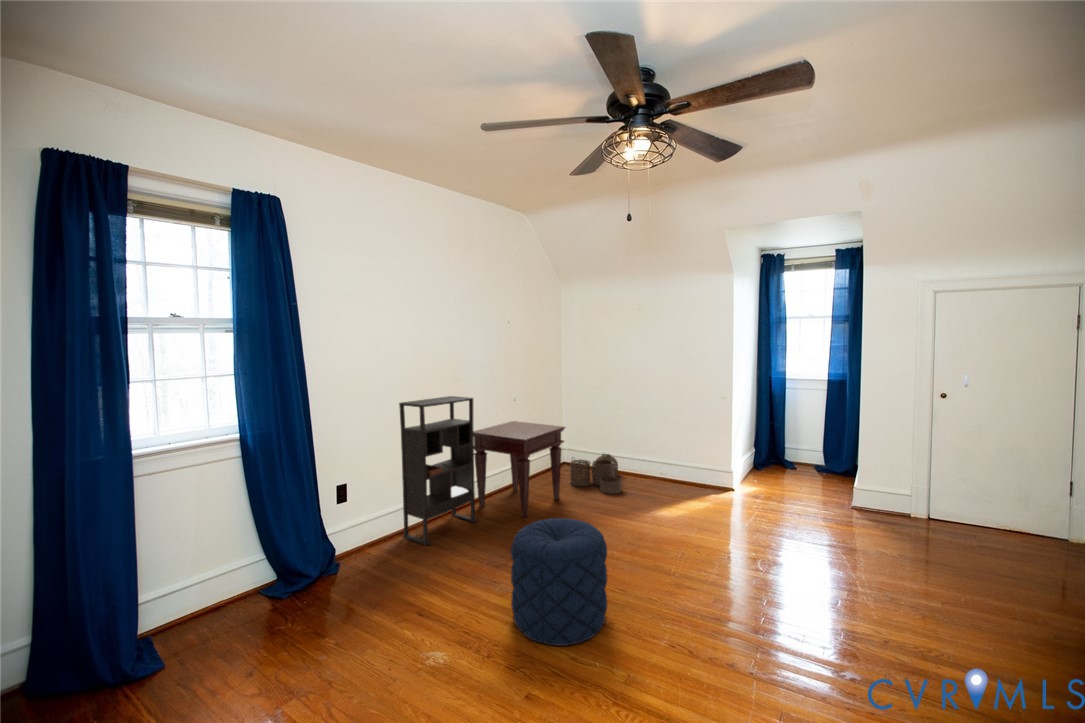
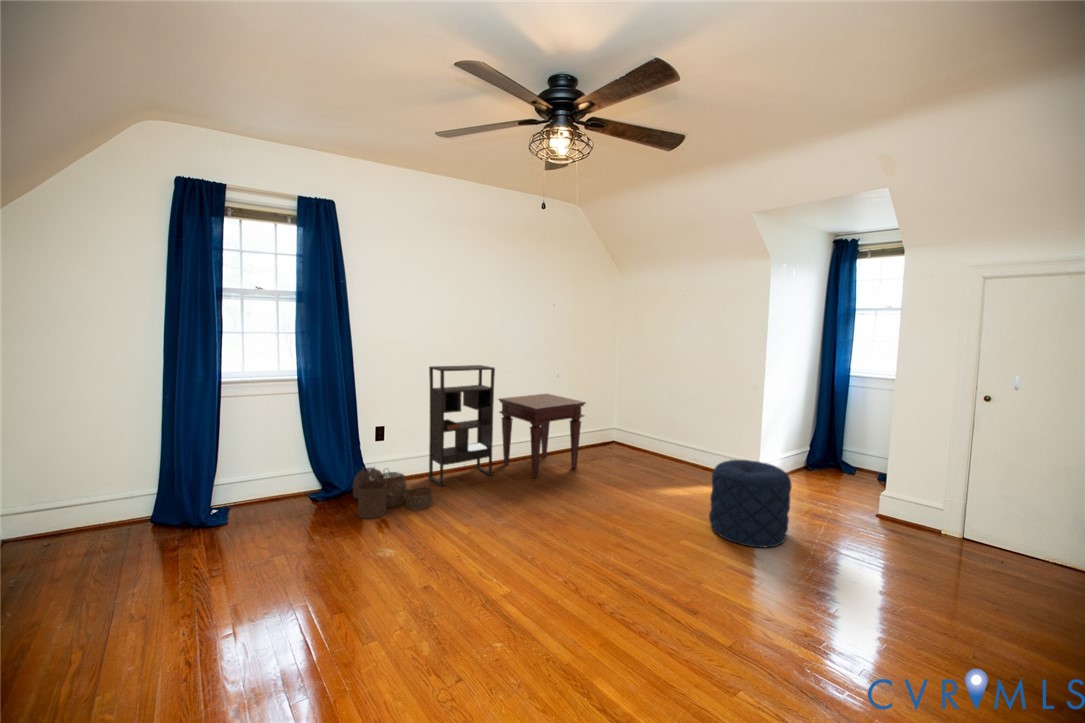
woven basket: present [570,454,621,494] -> present [353,467,433,518]
pouf: present [511,518,607,646] -> present [709,460,792,547]

